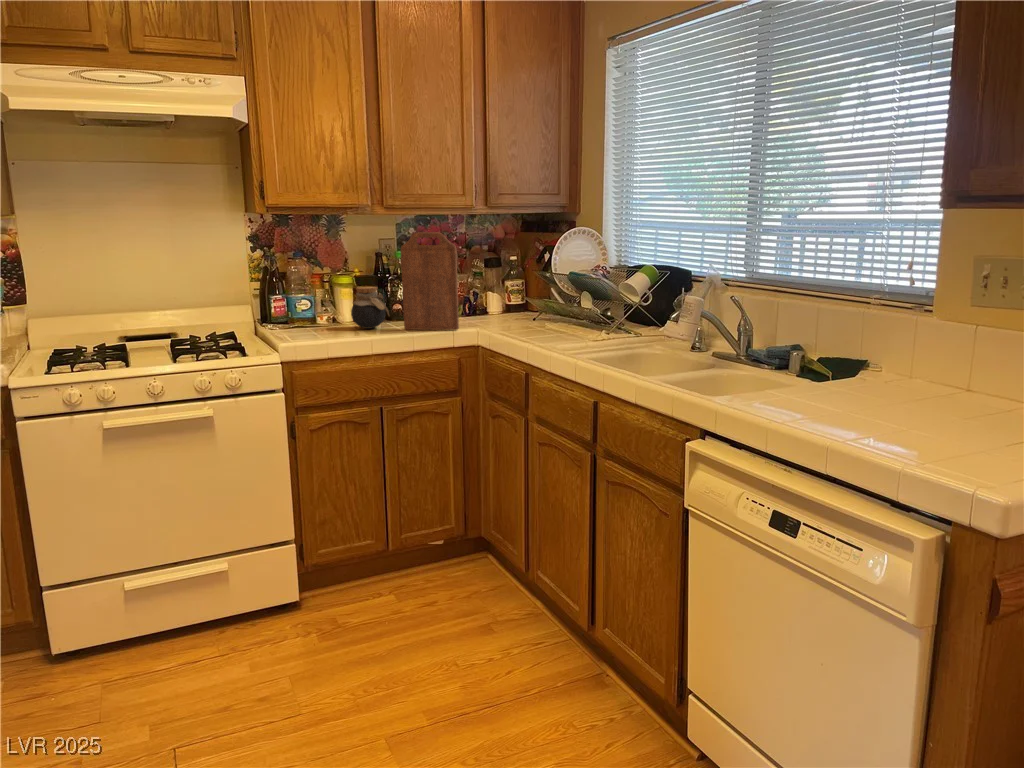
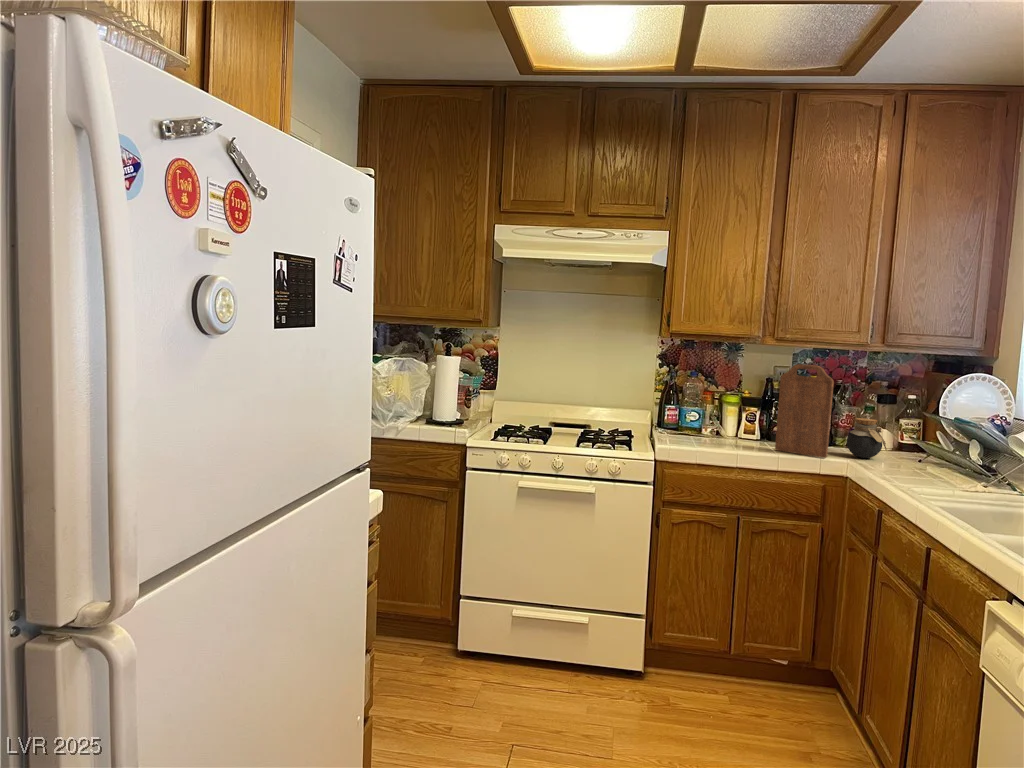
jar: present [351,287,390,329] -> present [847,418,887,458]

